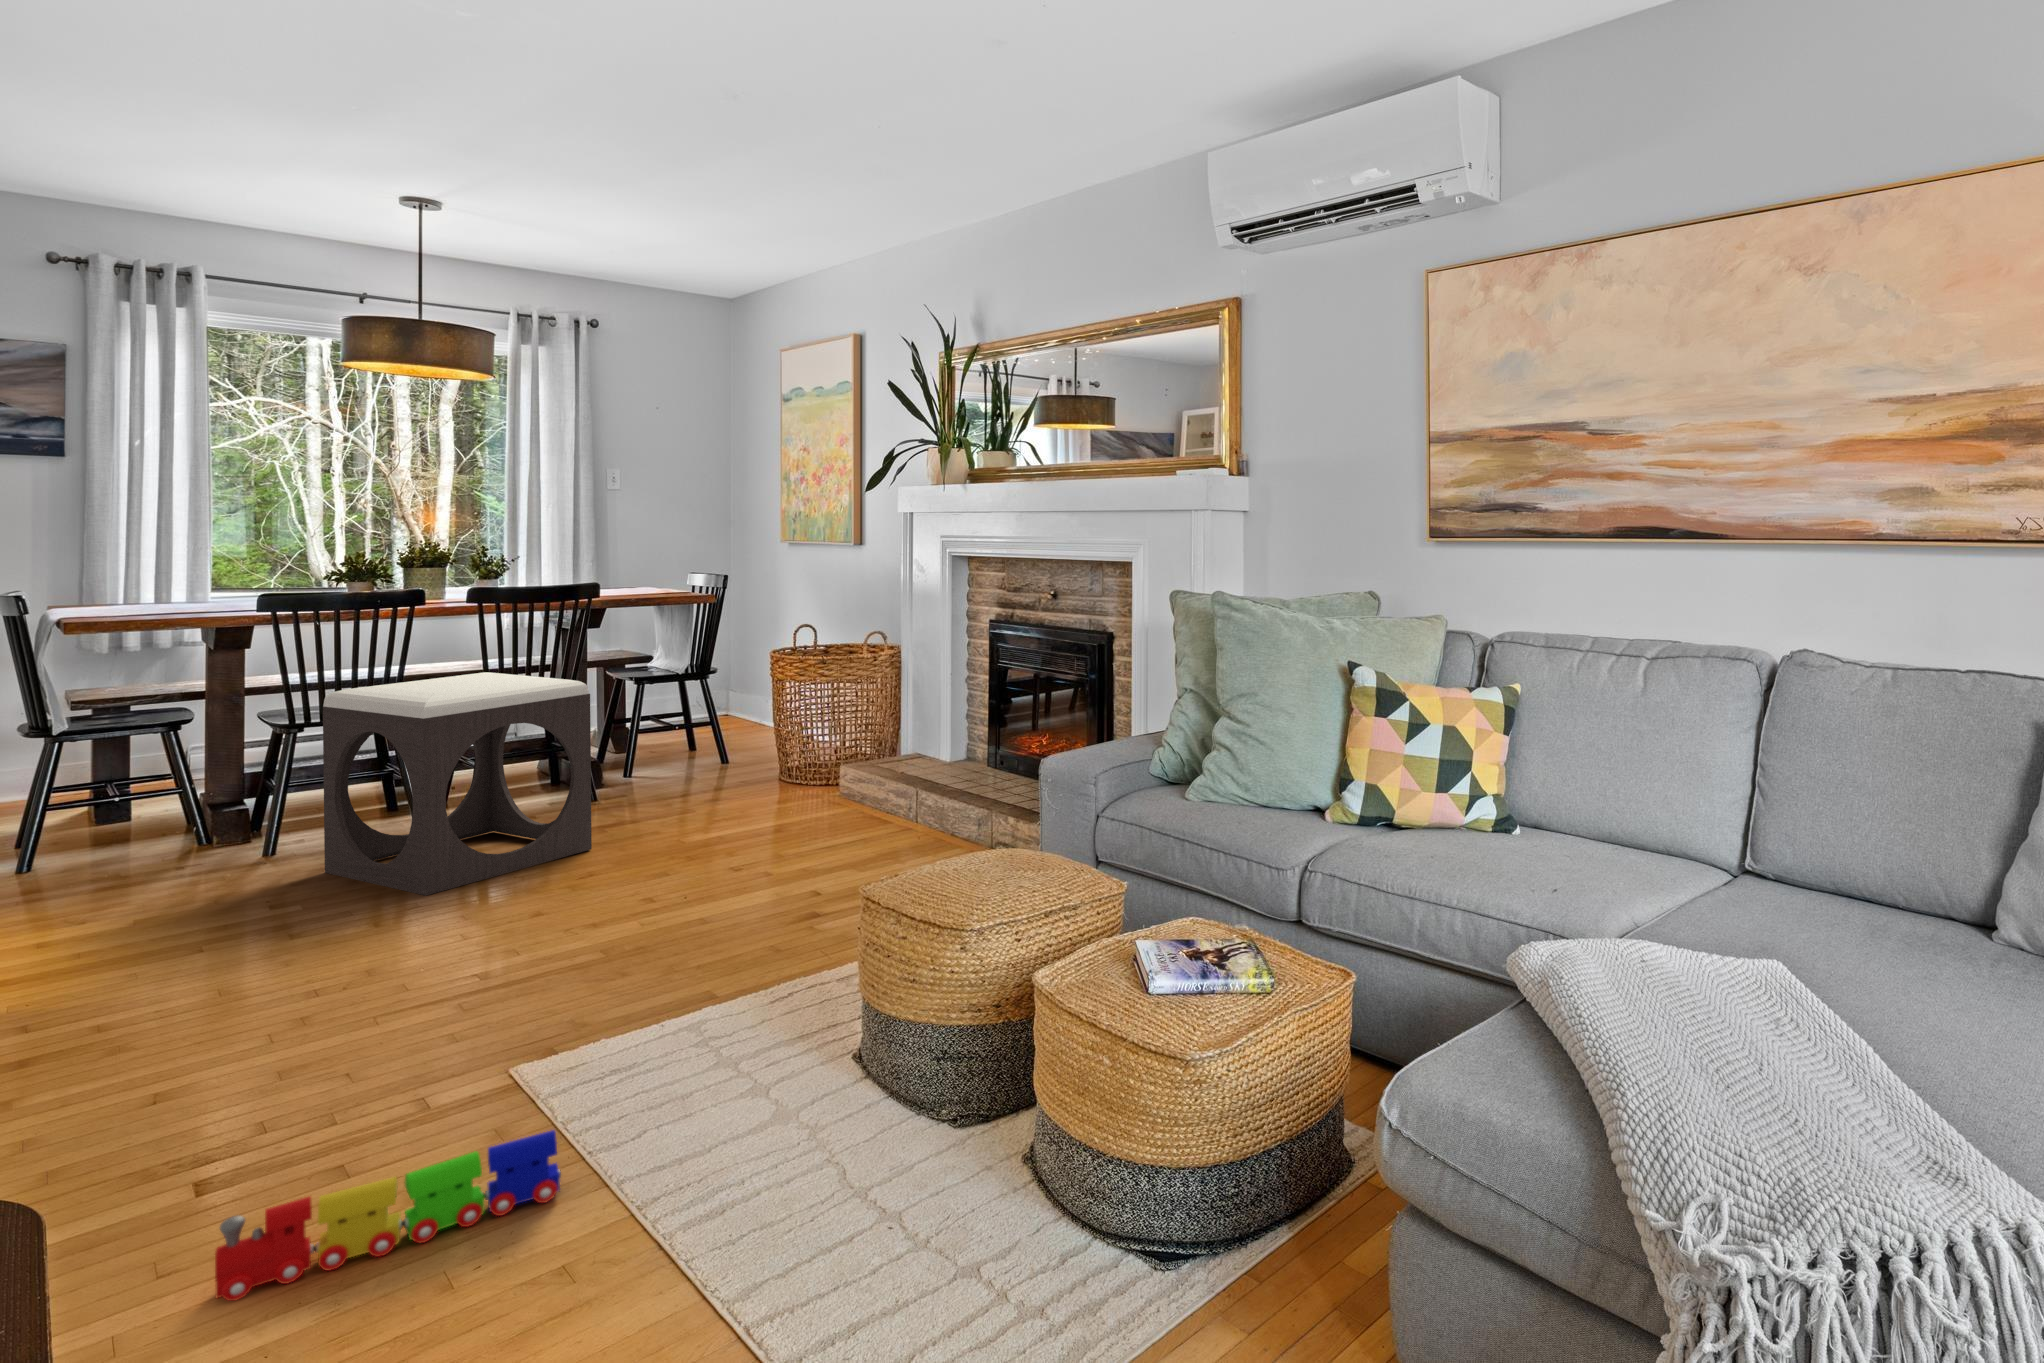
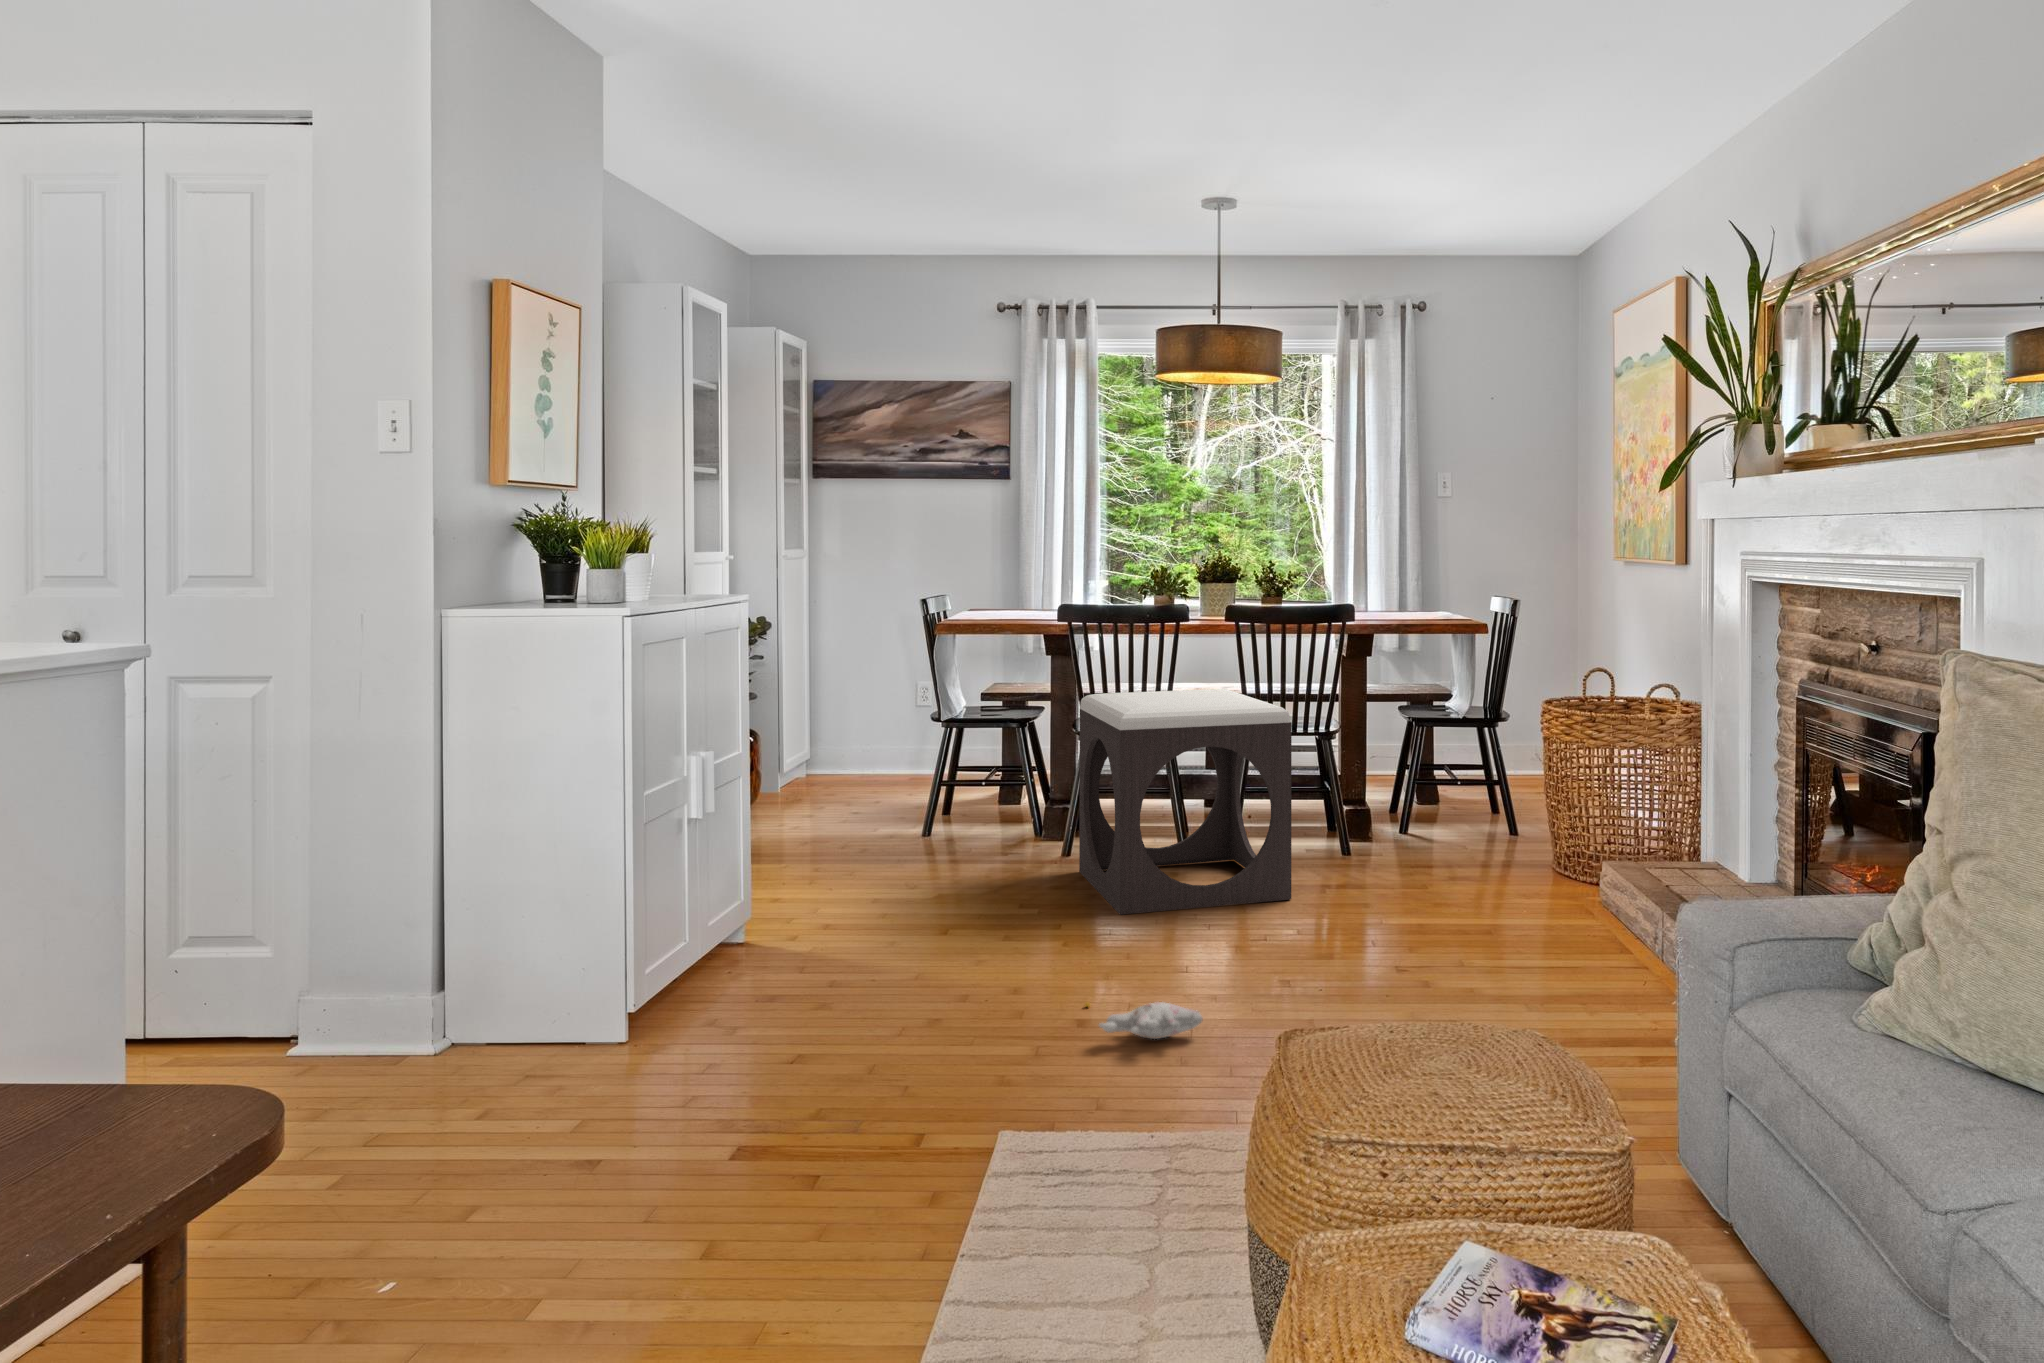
plush toy: none [485,936,629,974] -> present [1085,1002,1203,1039]
toy train: present [215,1130,561,1301] -> none [587,1199,882,1307]

